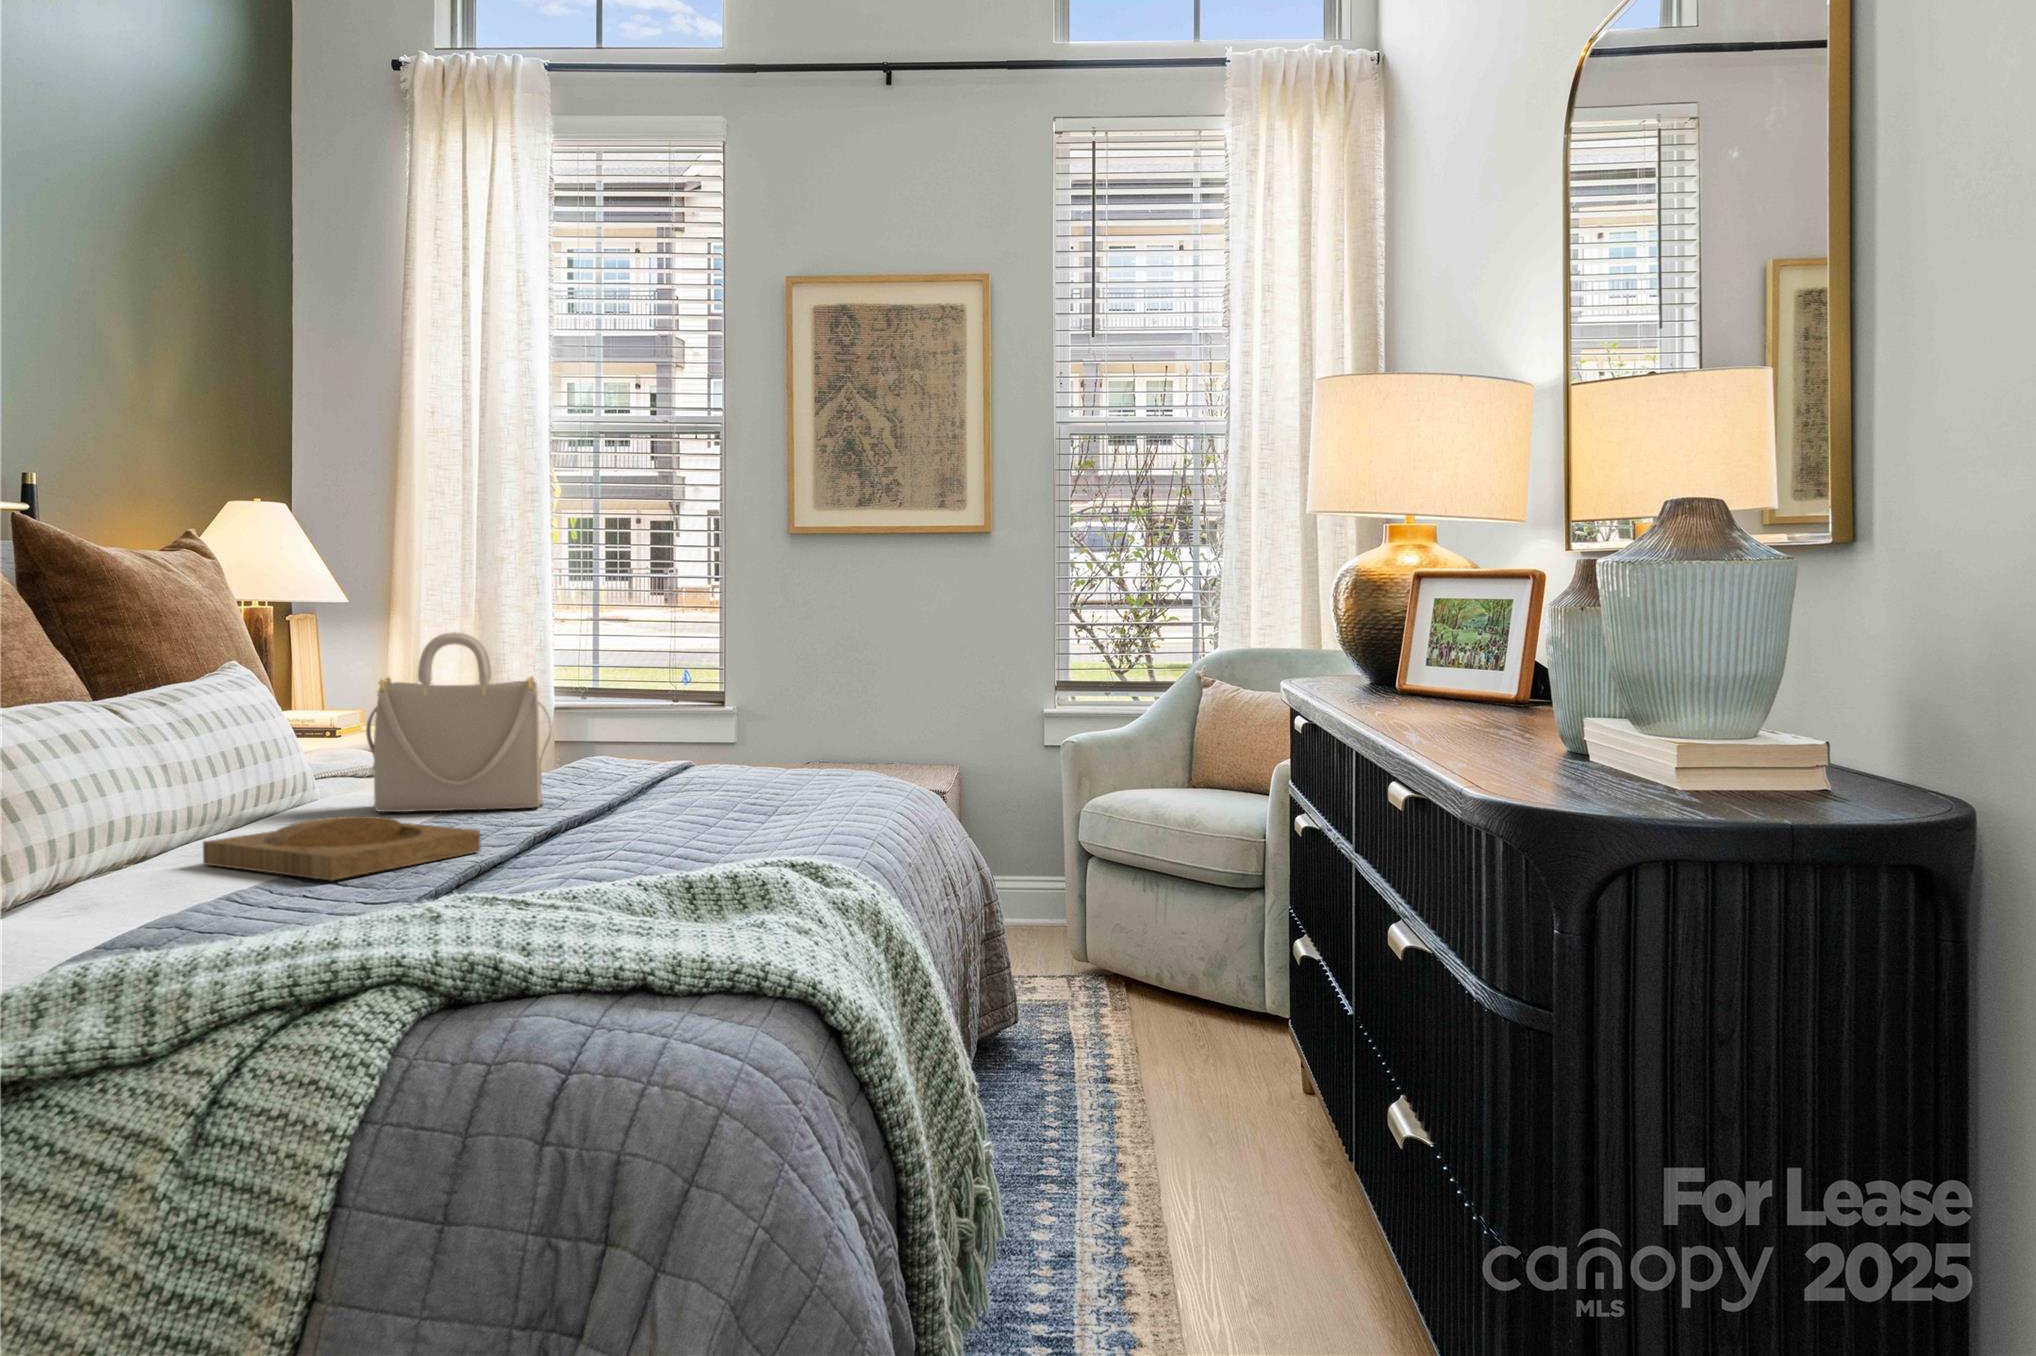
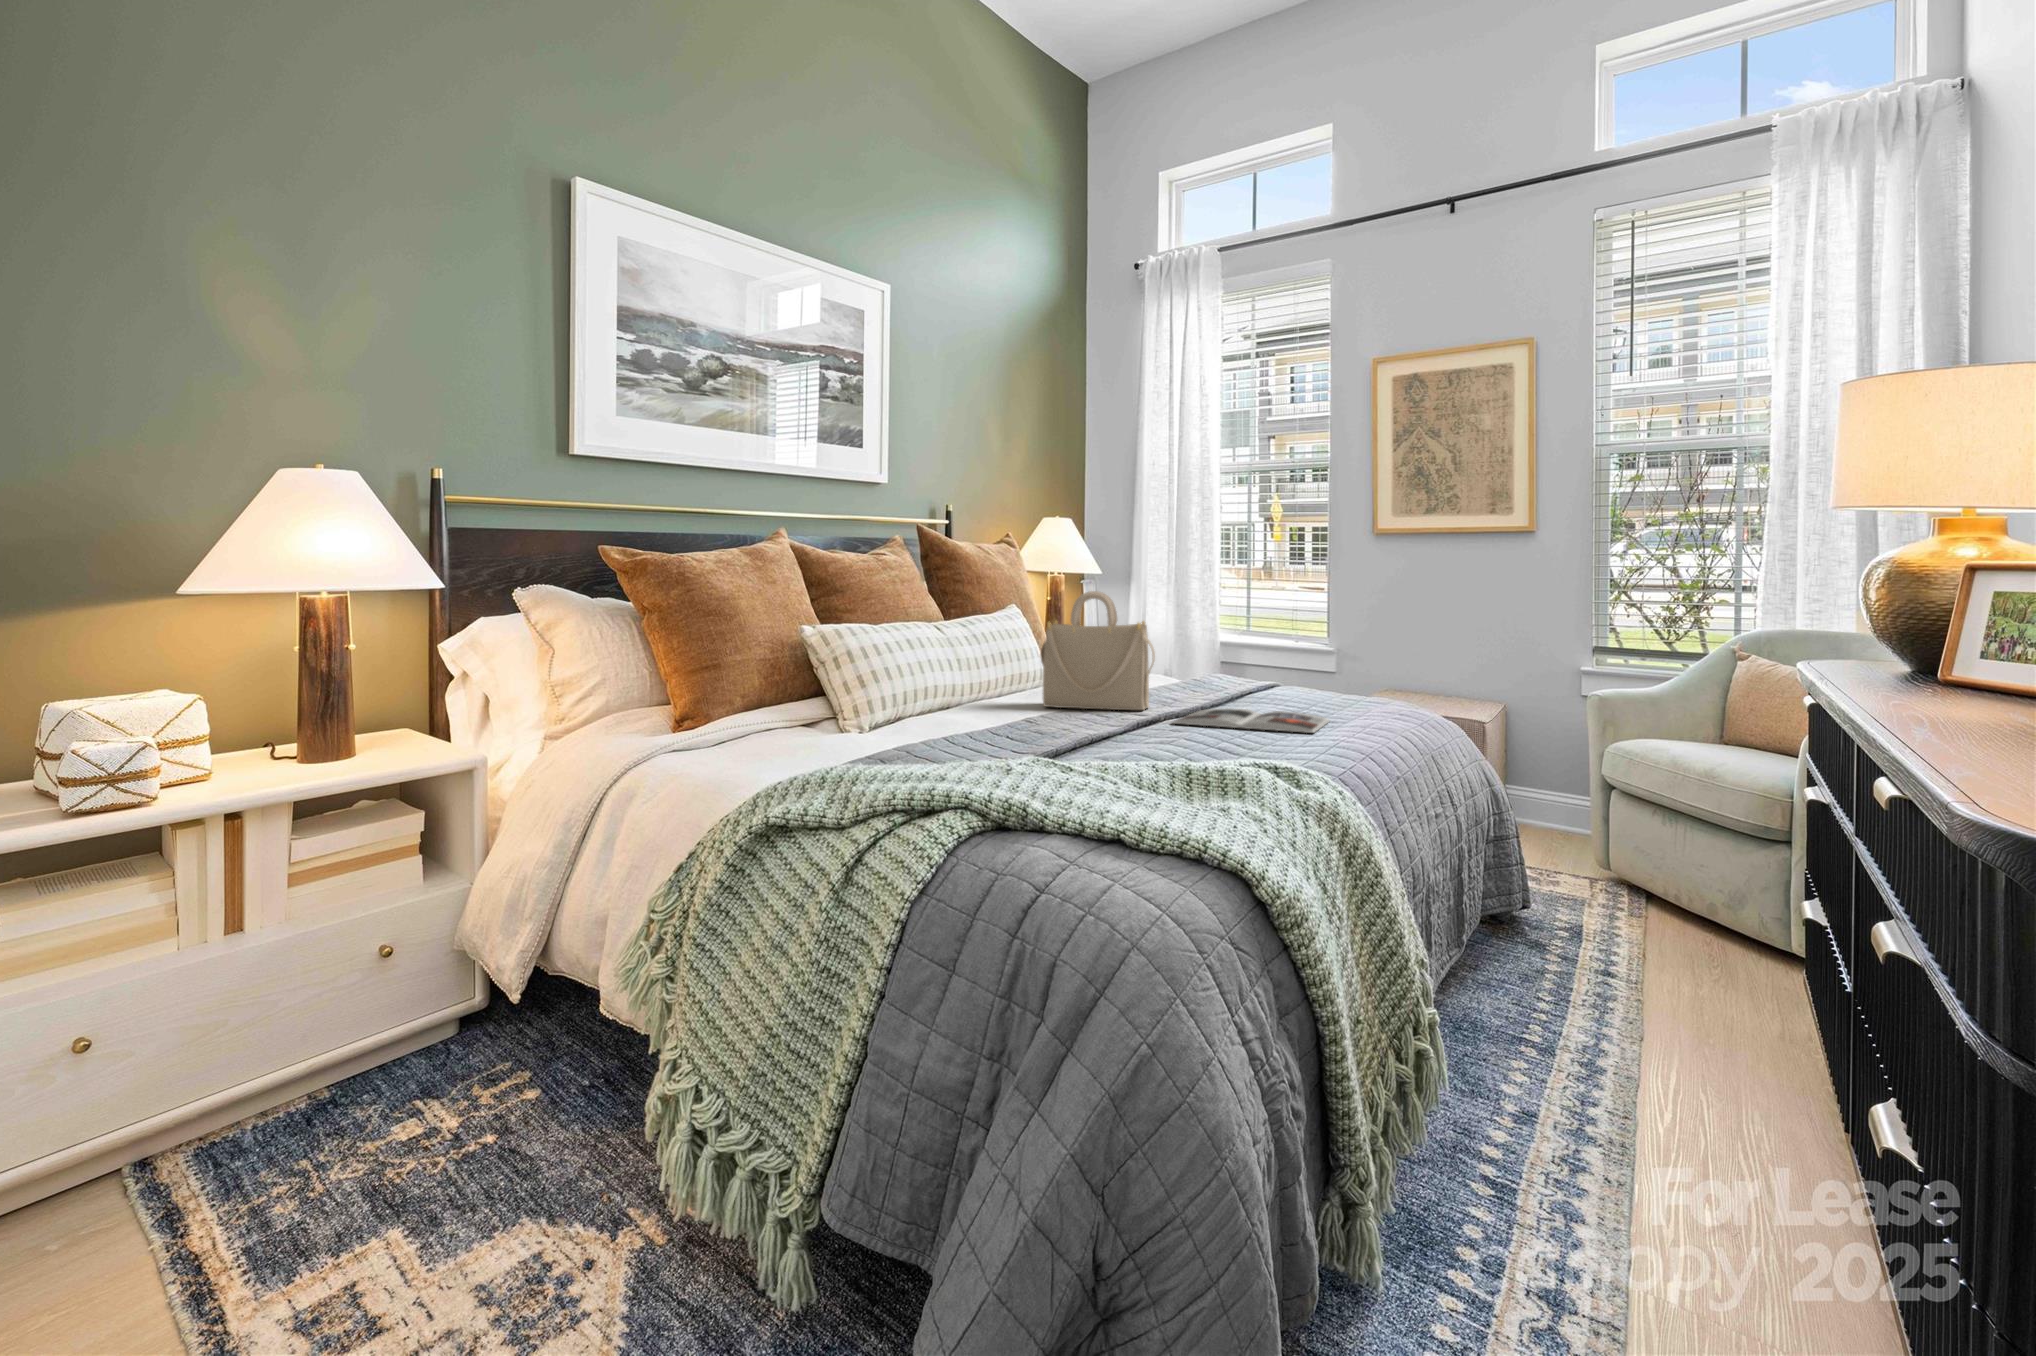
magazine: none [595,796,804,823] -> present [1171,708,1330,733]
tray: present [203,816,480,880] -> none [926,709,1083,748]

